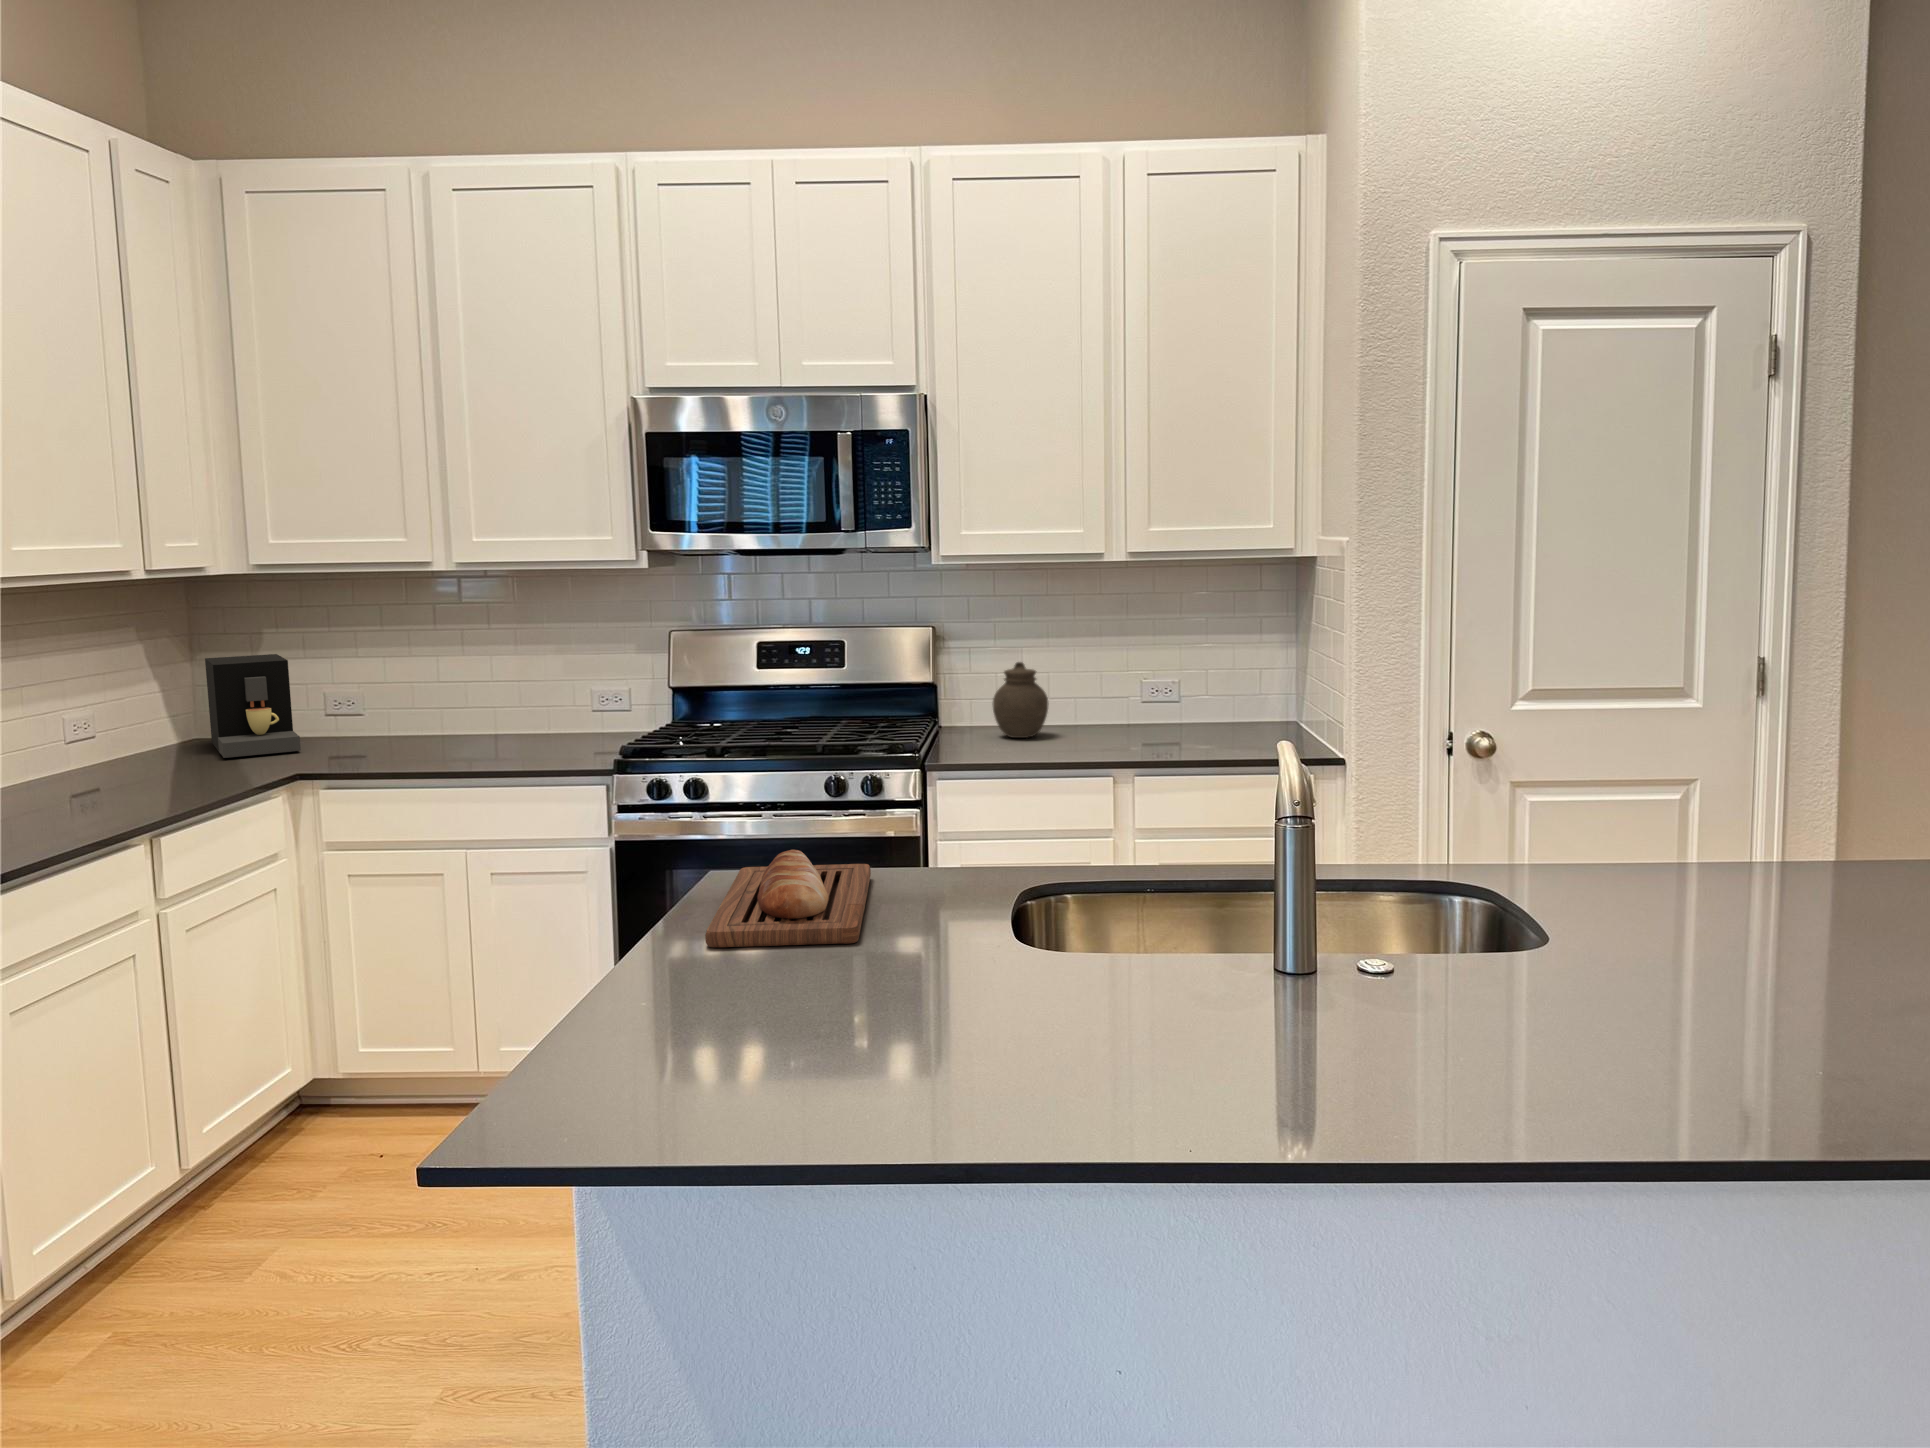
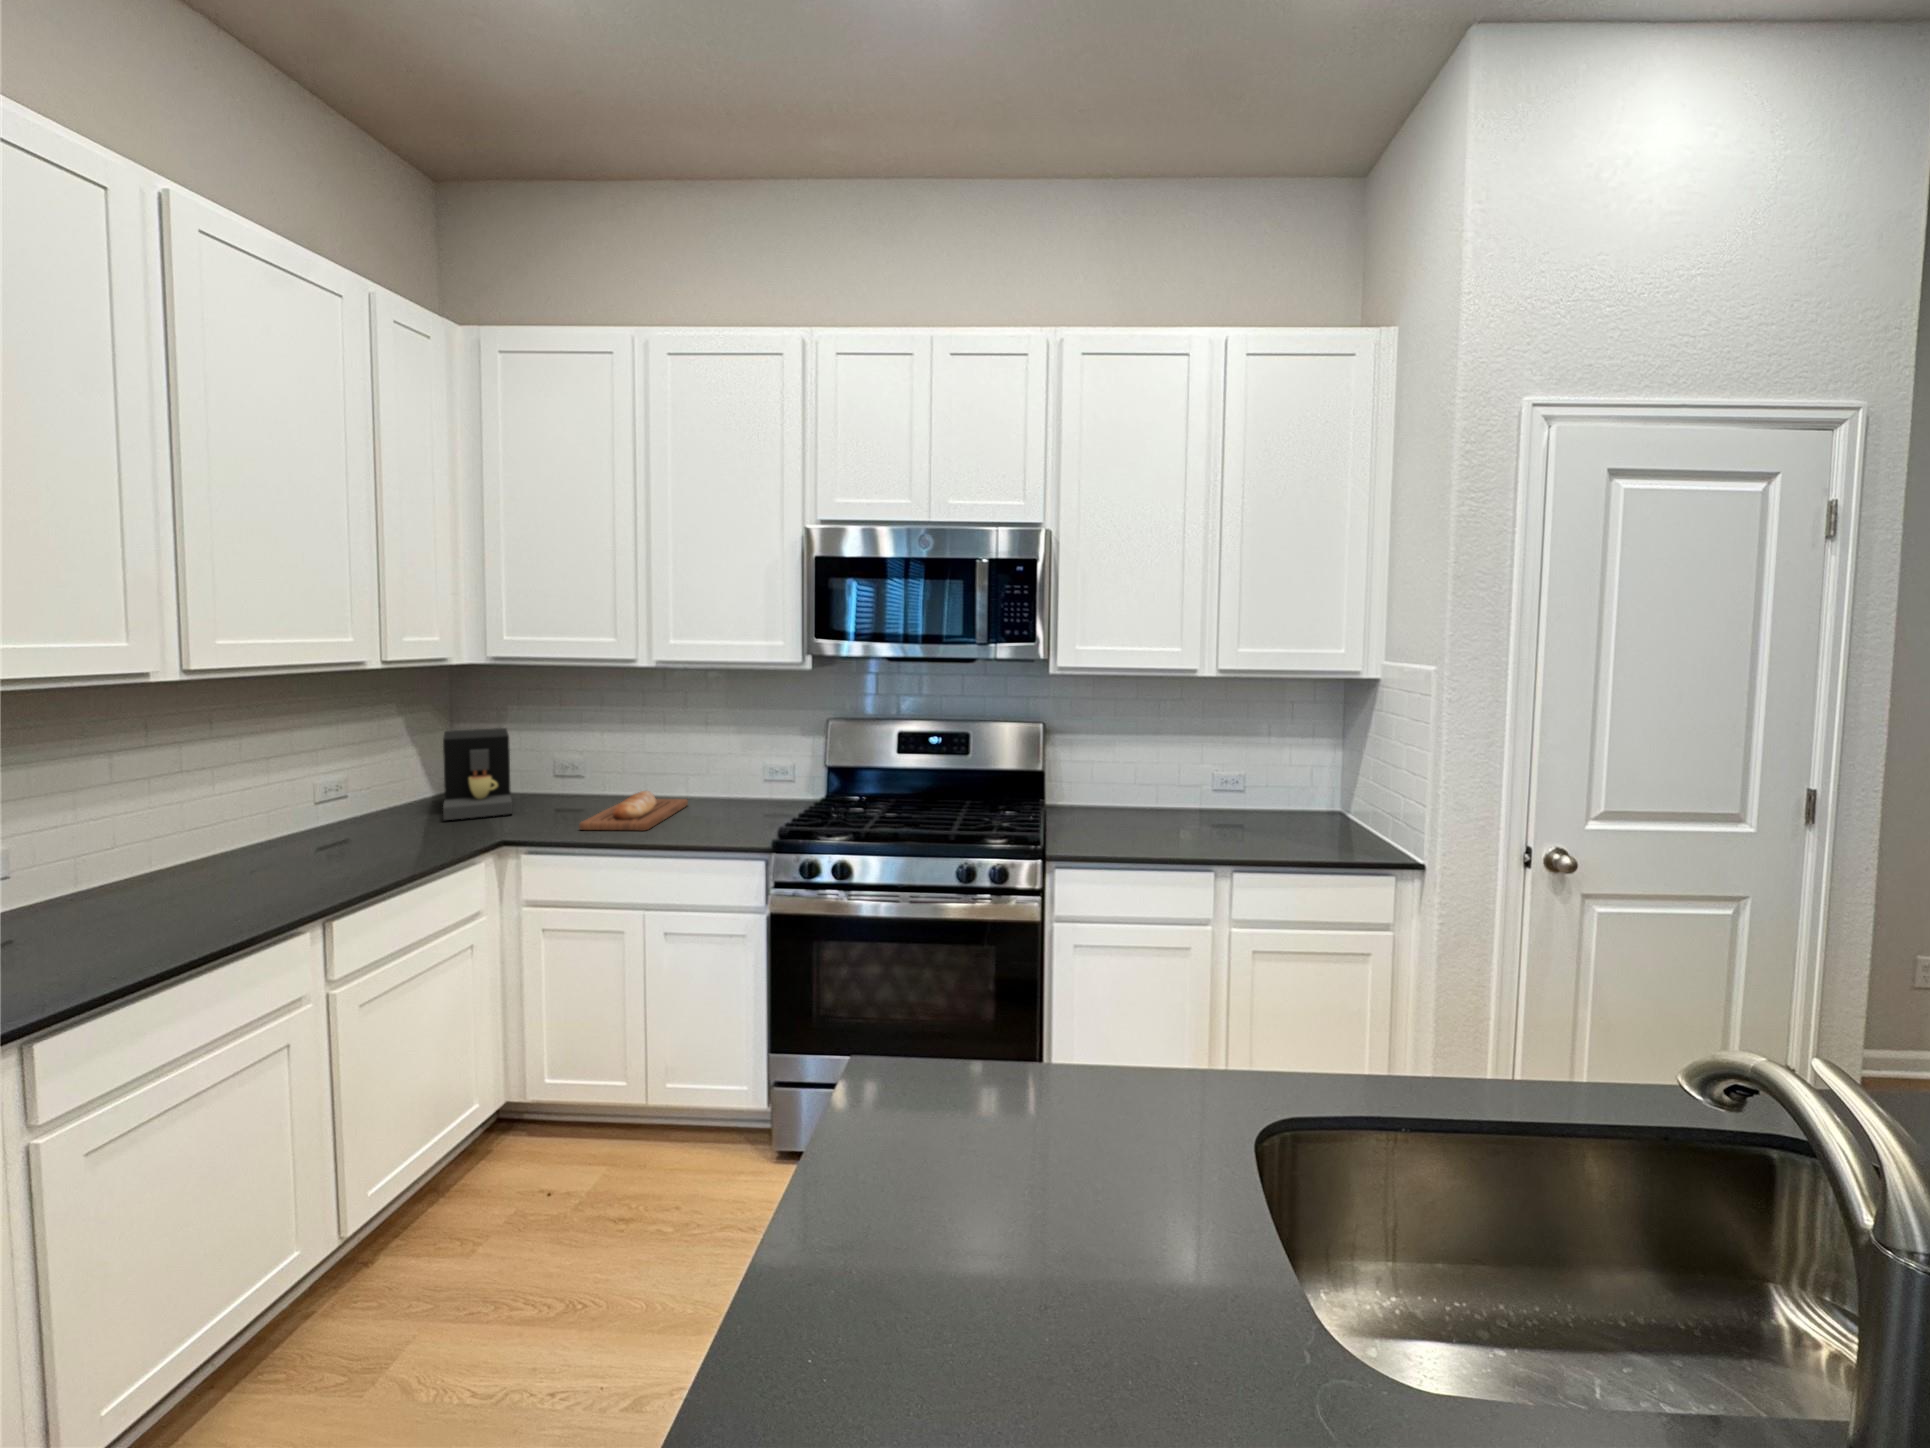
jar: present [993,662,1049,738] -> none [1096,760,1144,825]
bread loaf: present [705,850,871,947] -> present [579,791,688,831]

